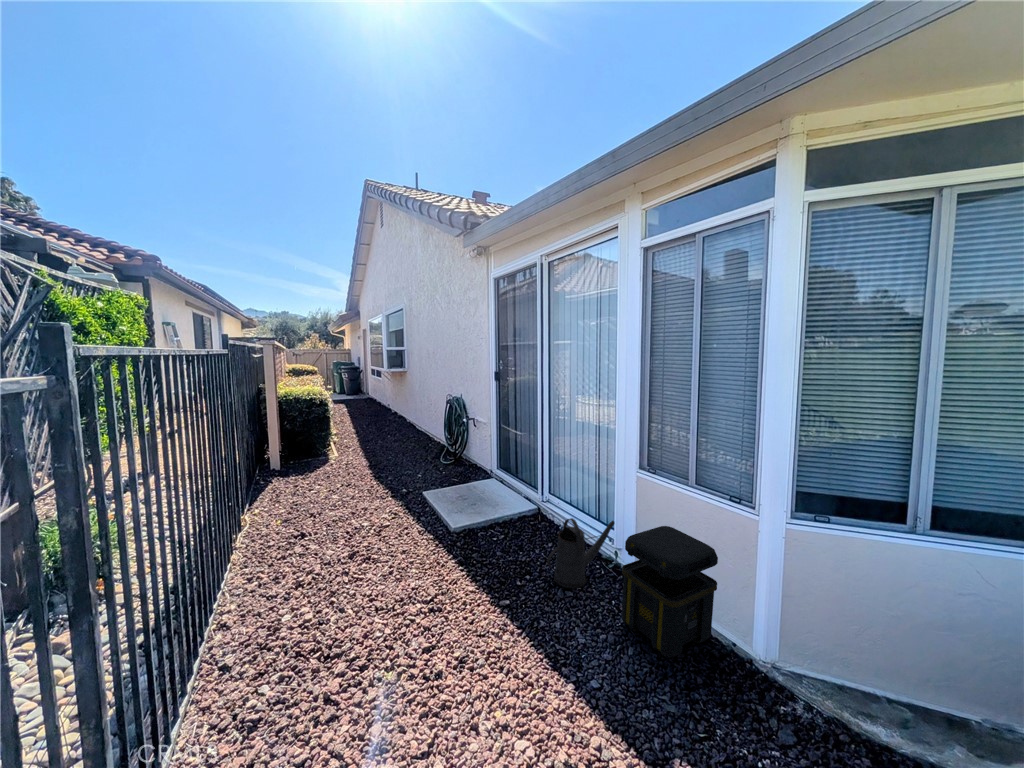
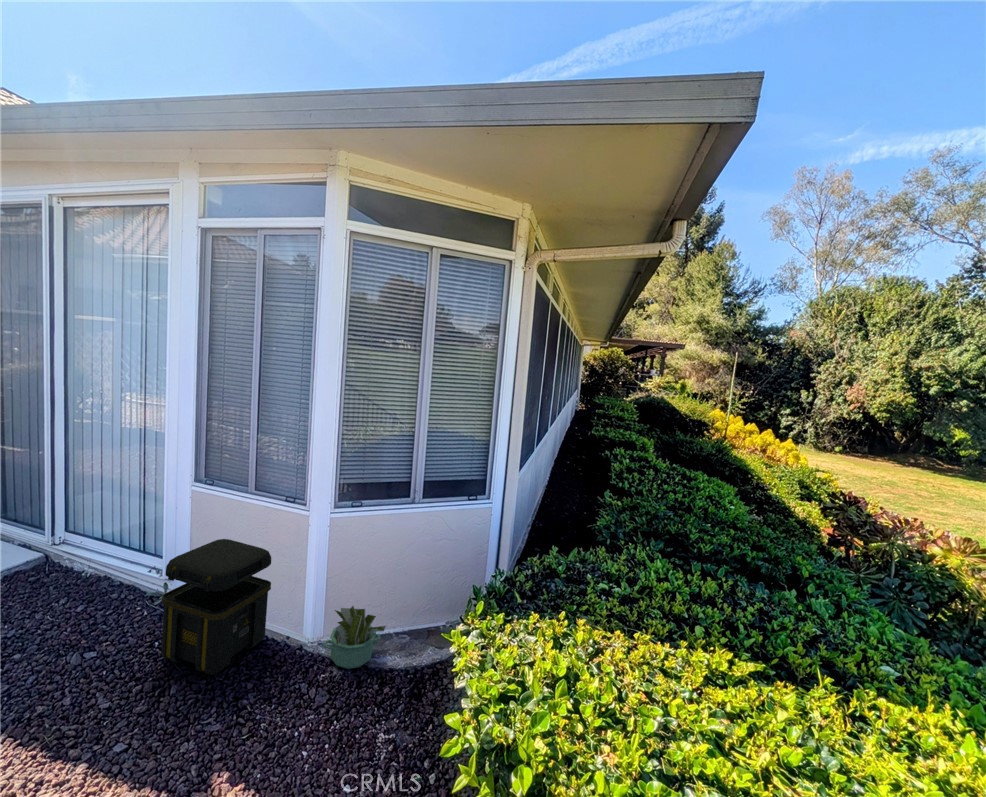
watering can: present [547,518,615,588] -> none [50,547,162,646]
decorative plant: none [786,637,875,724] -> present [324,606,386,669]

